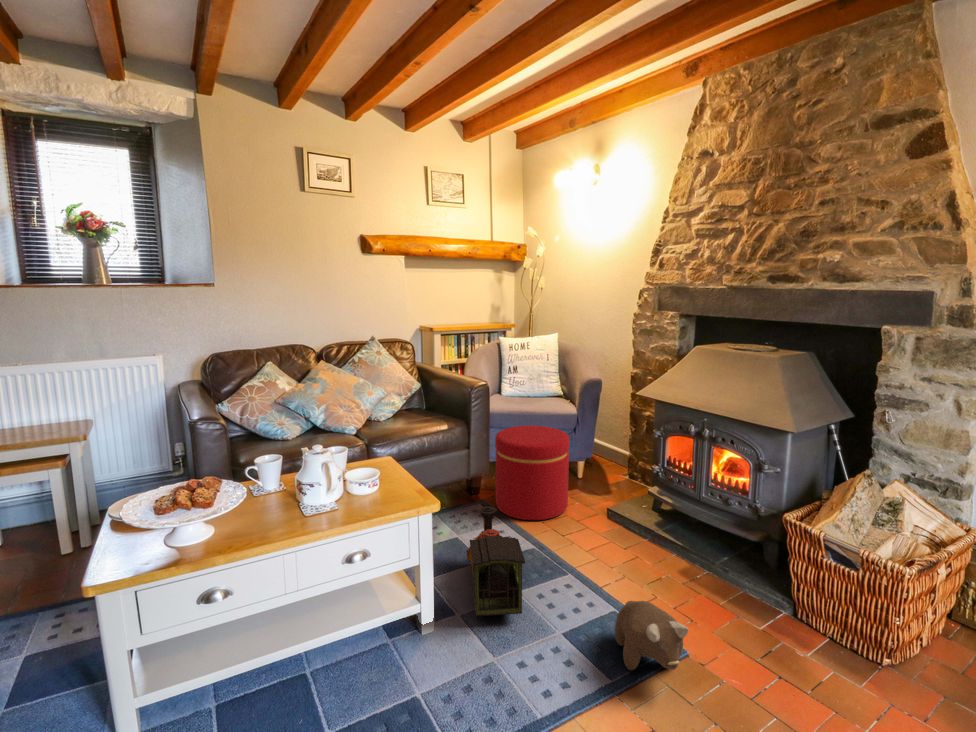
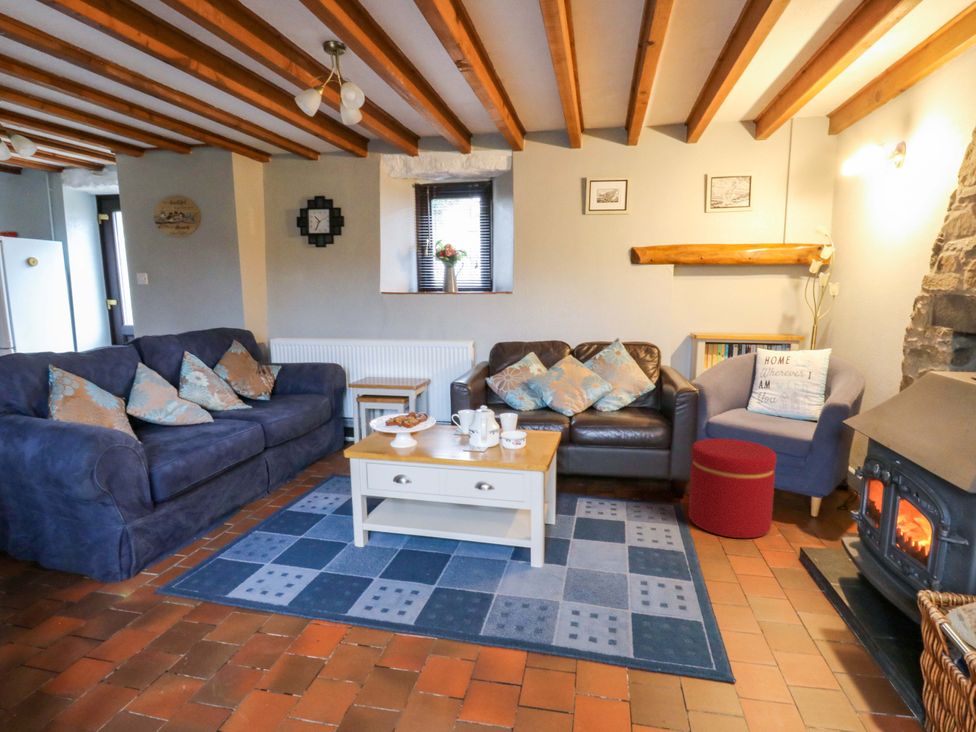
toy train: present [467,506,525,616] -> none [570,494,651,583]
plush toy: present [615,601,688,670] -> none [655,604,721,677]

